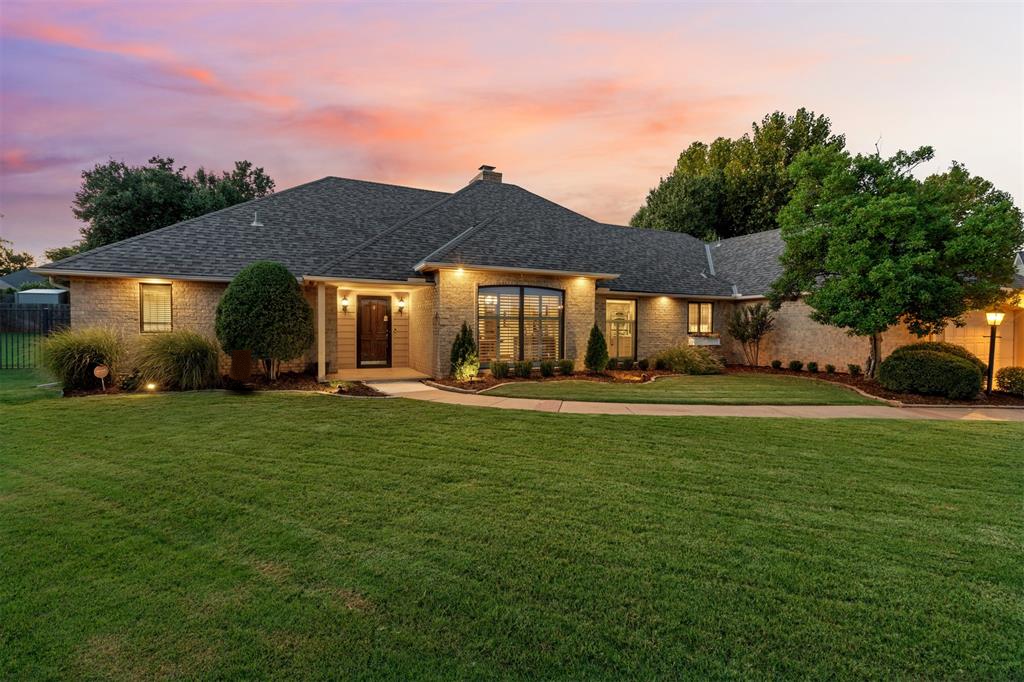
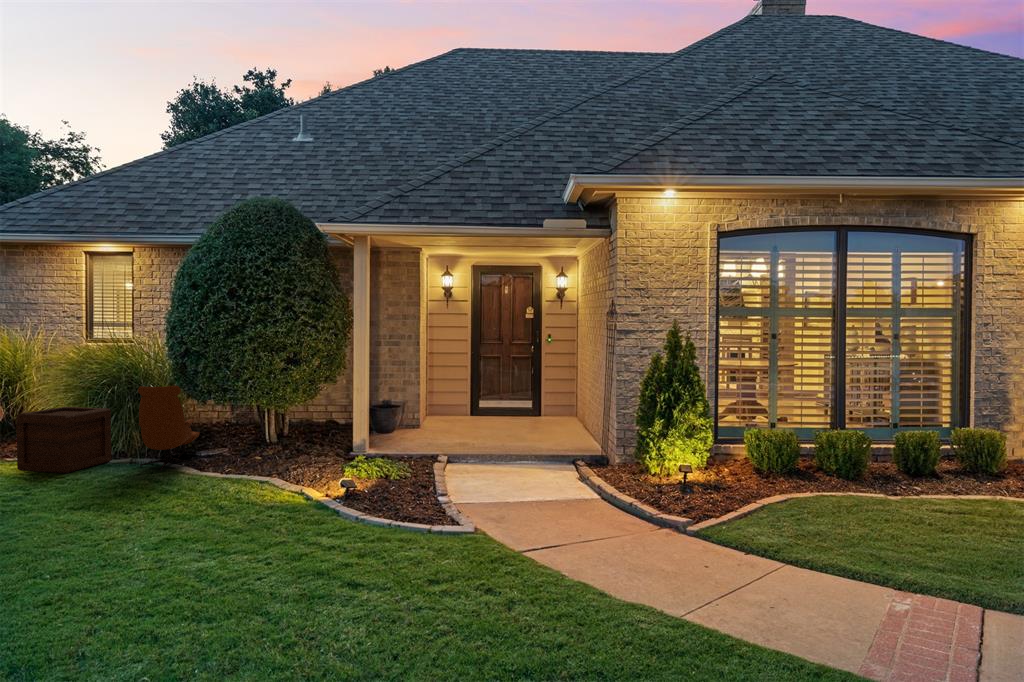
wooden crate: none [165,363,206,392] -> present [16,407,112,473]

